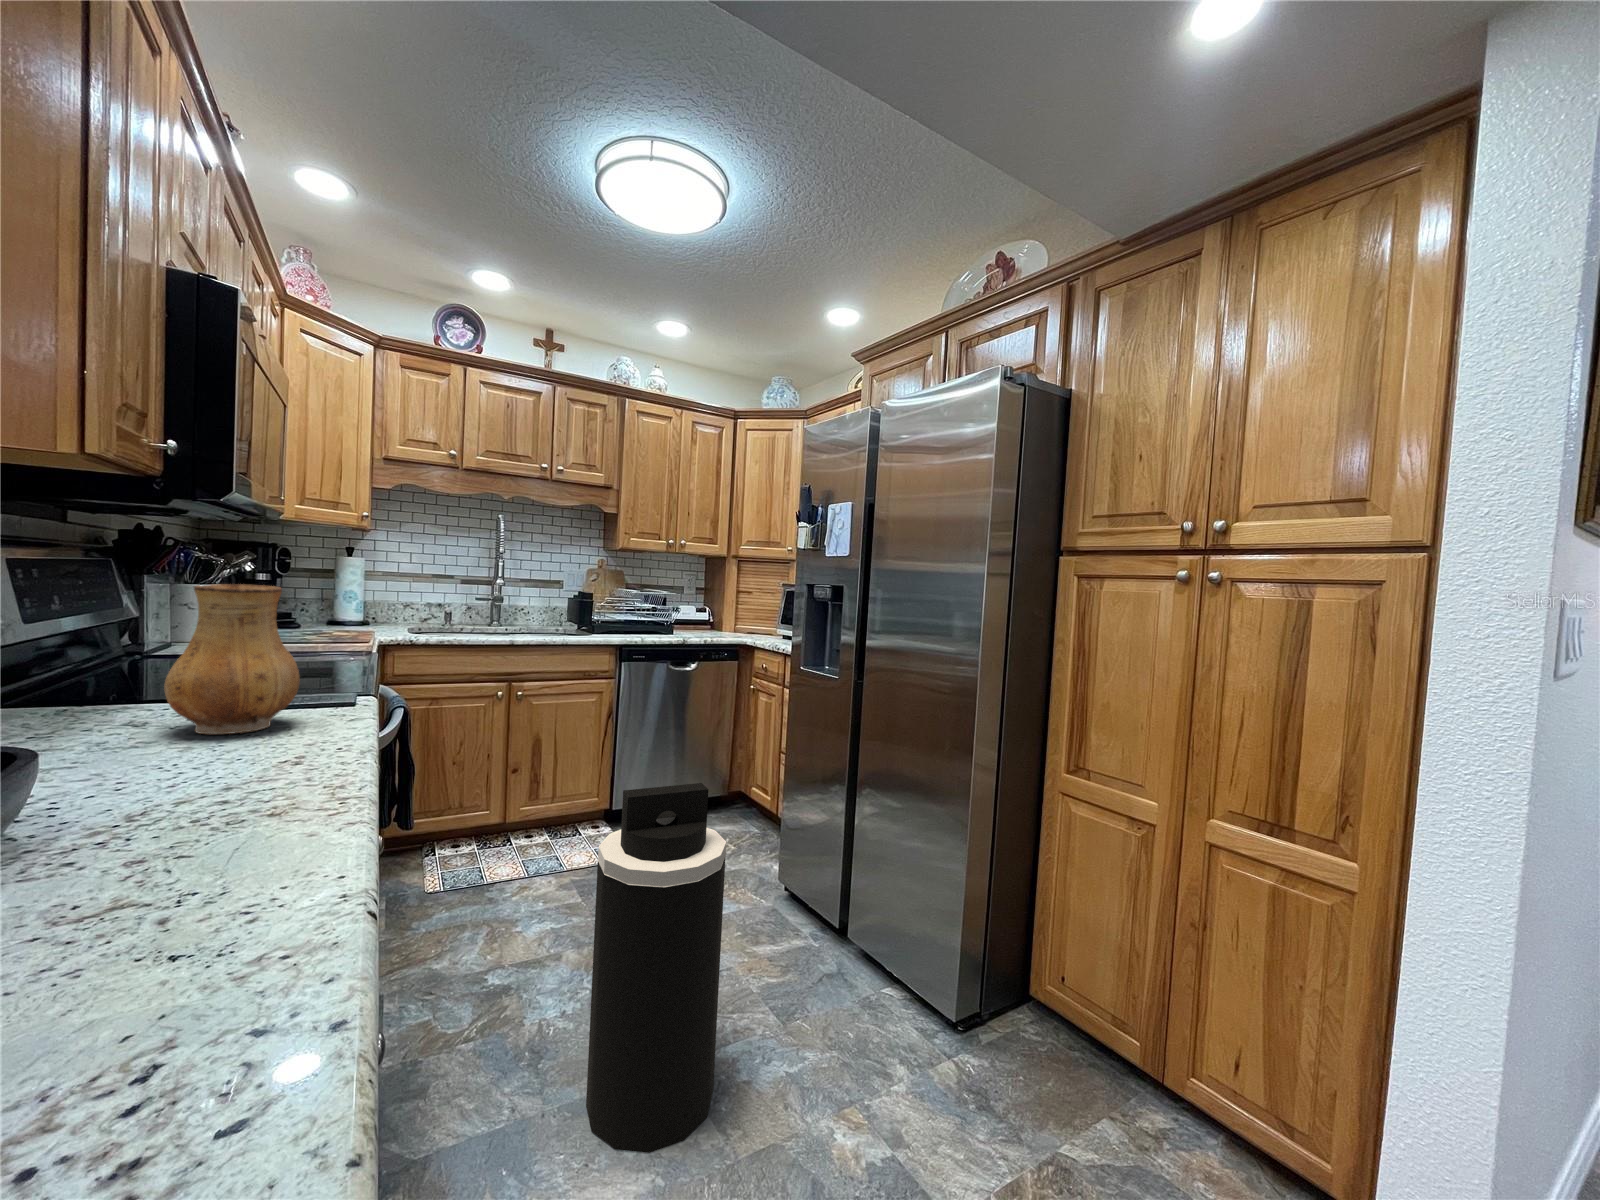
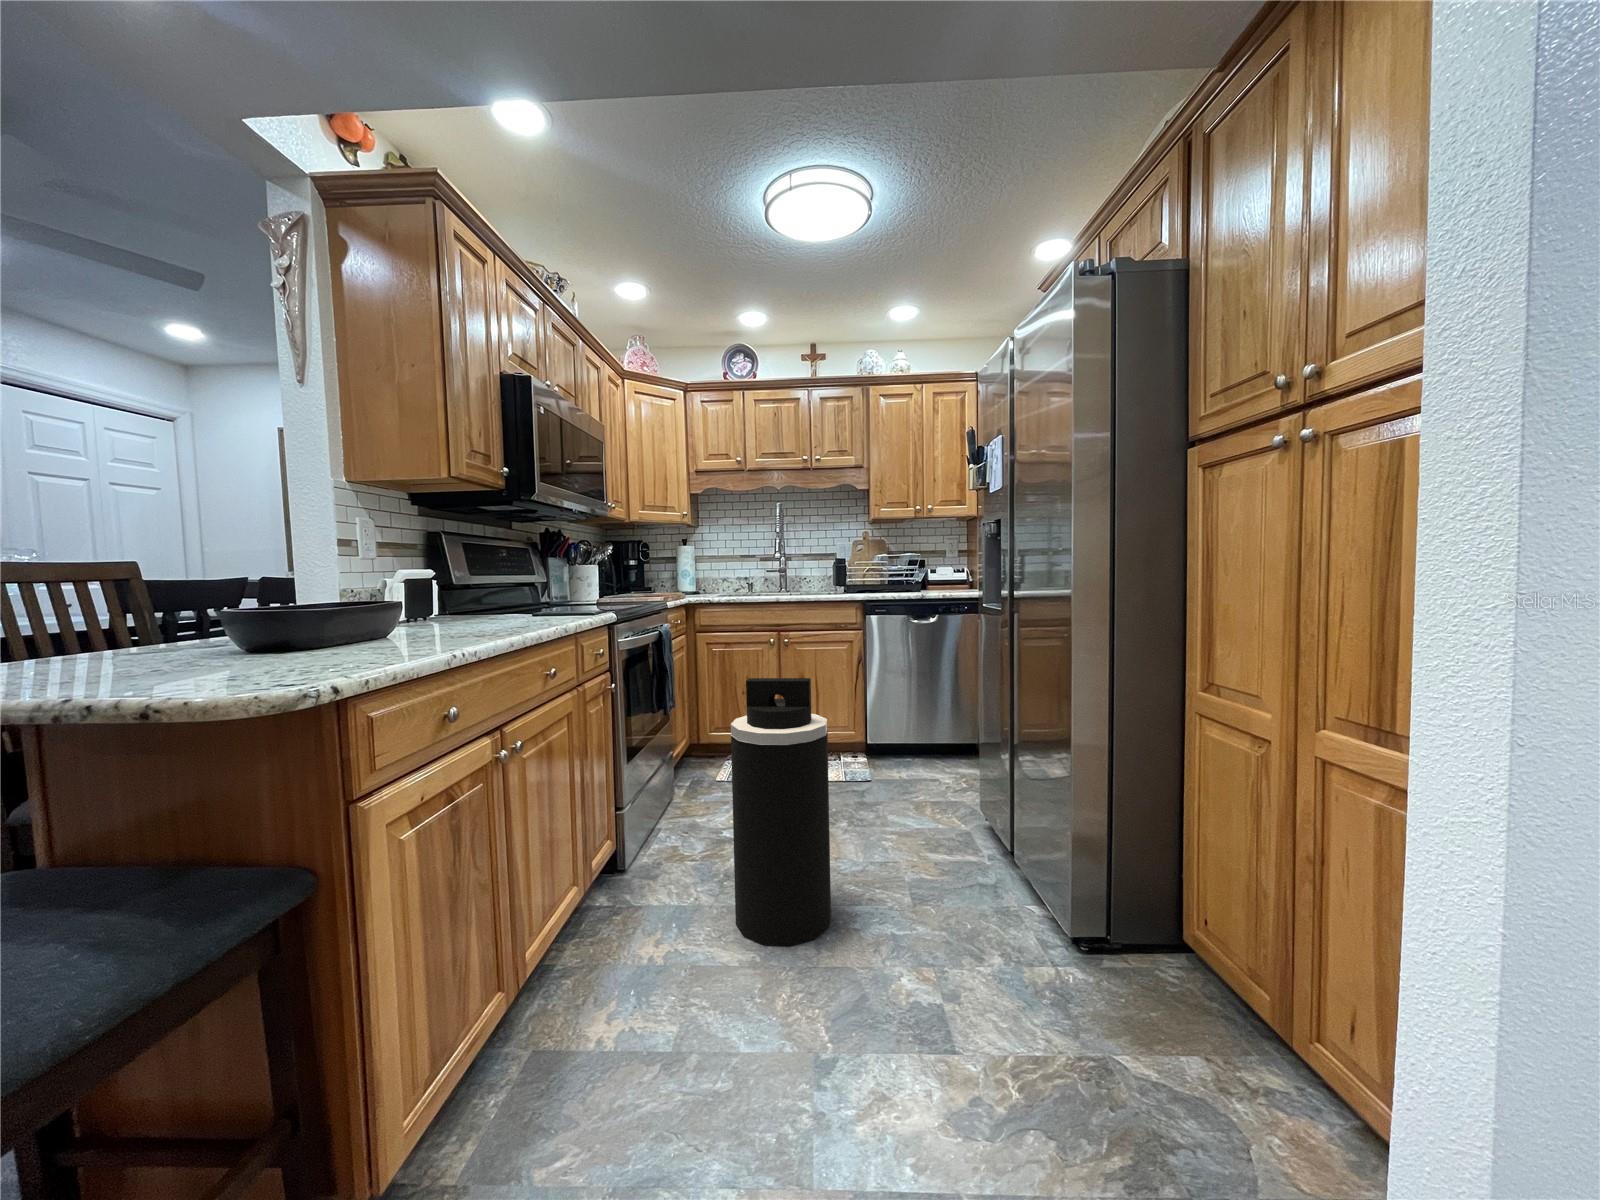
ceramic pitcher: present [164,584,300,734] -> none [501,541,564,624]

